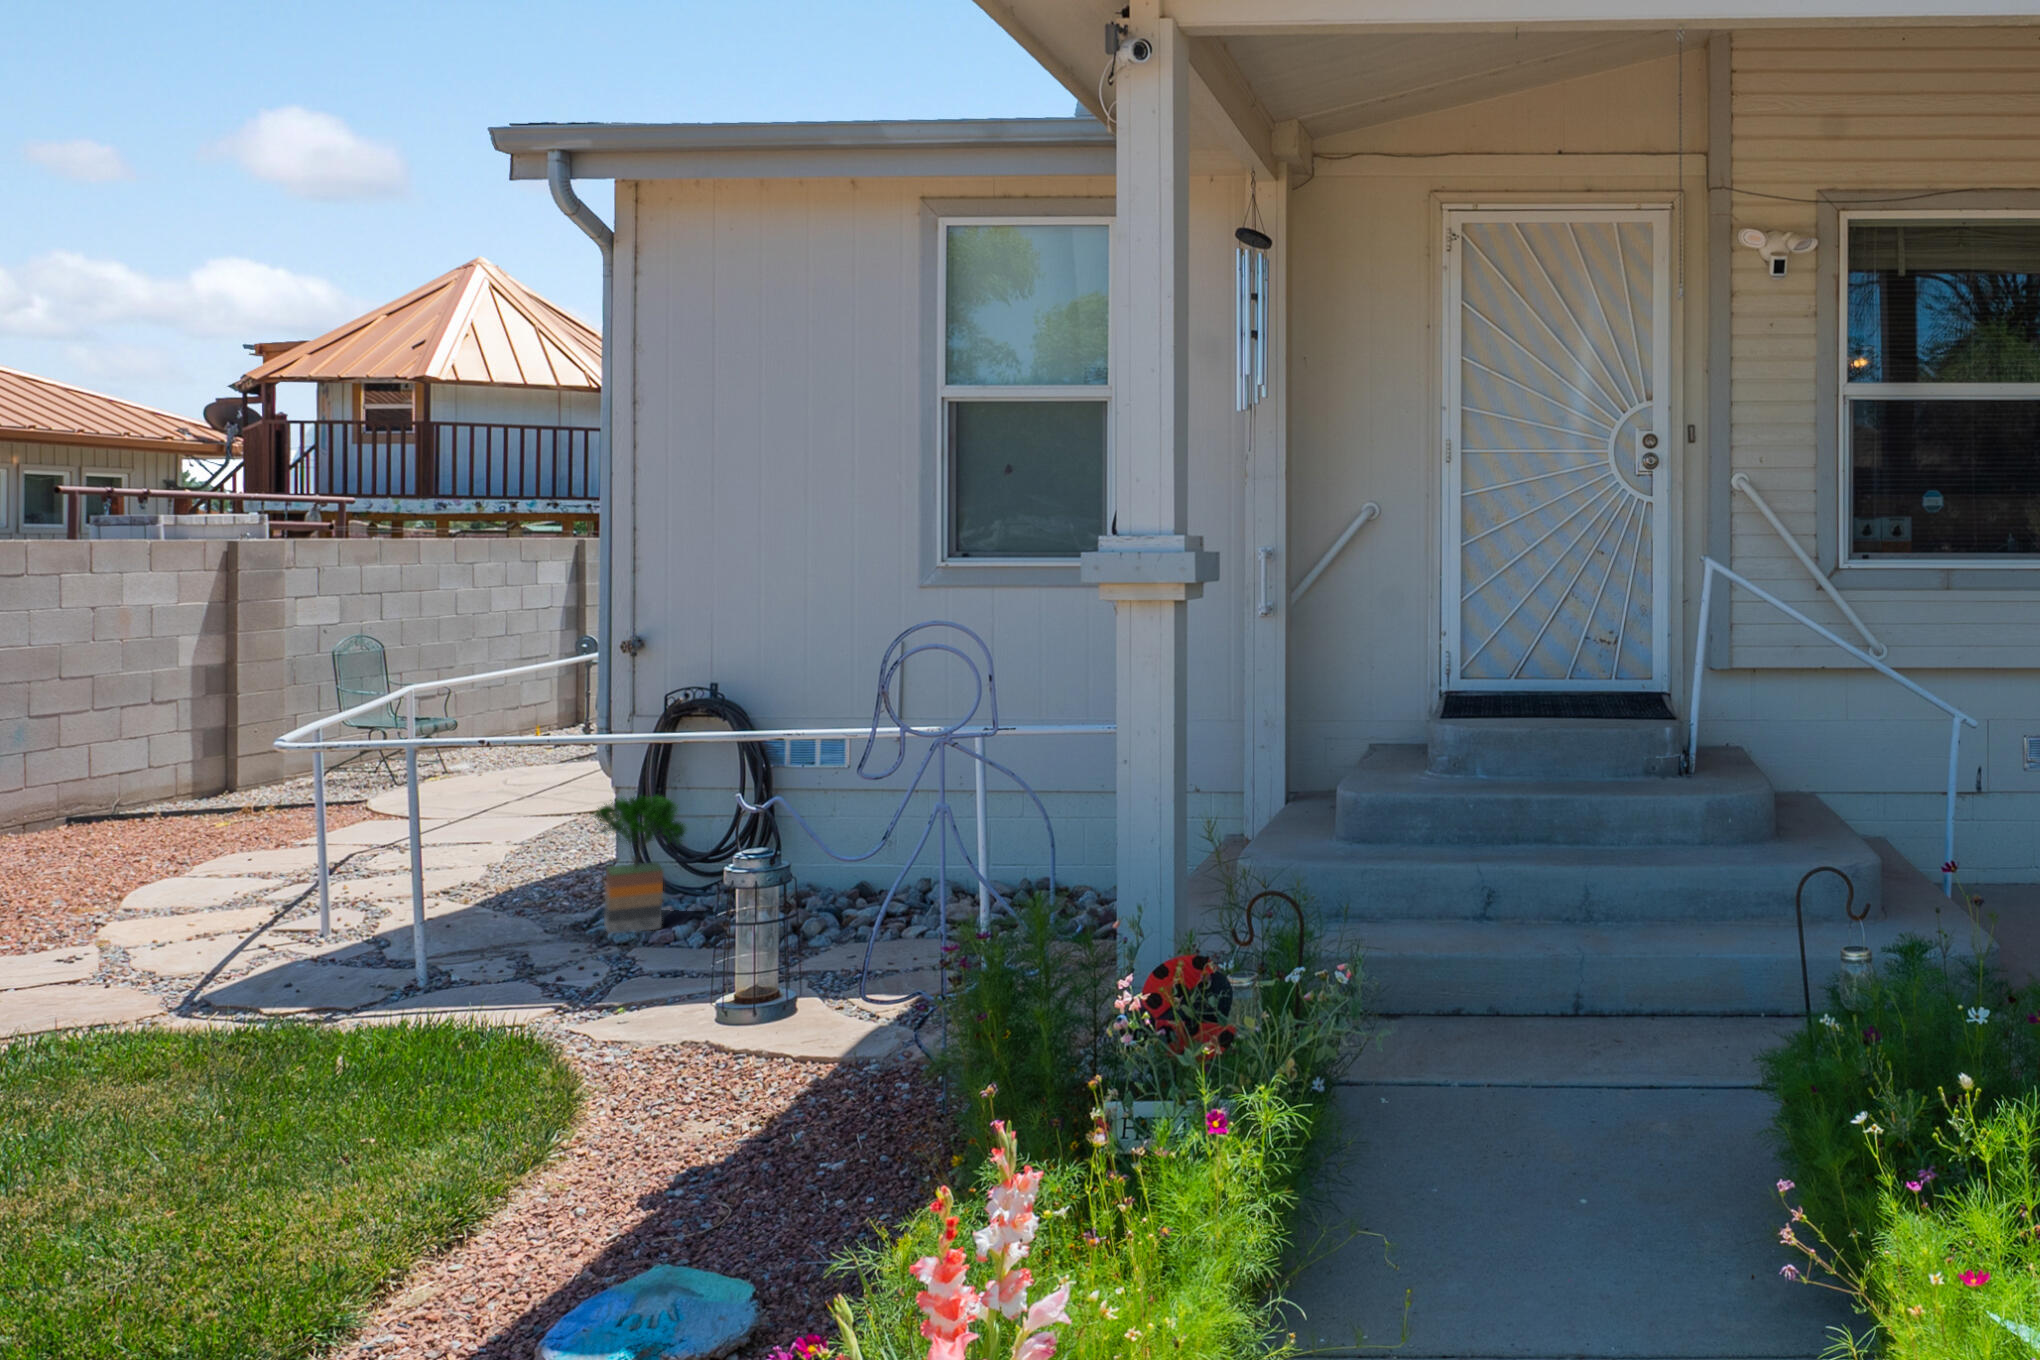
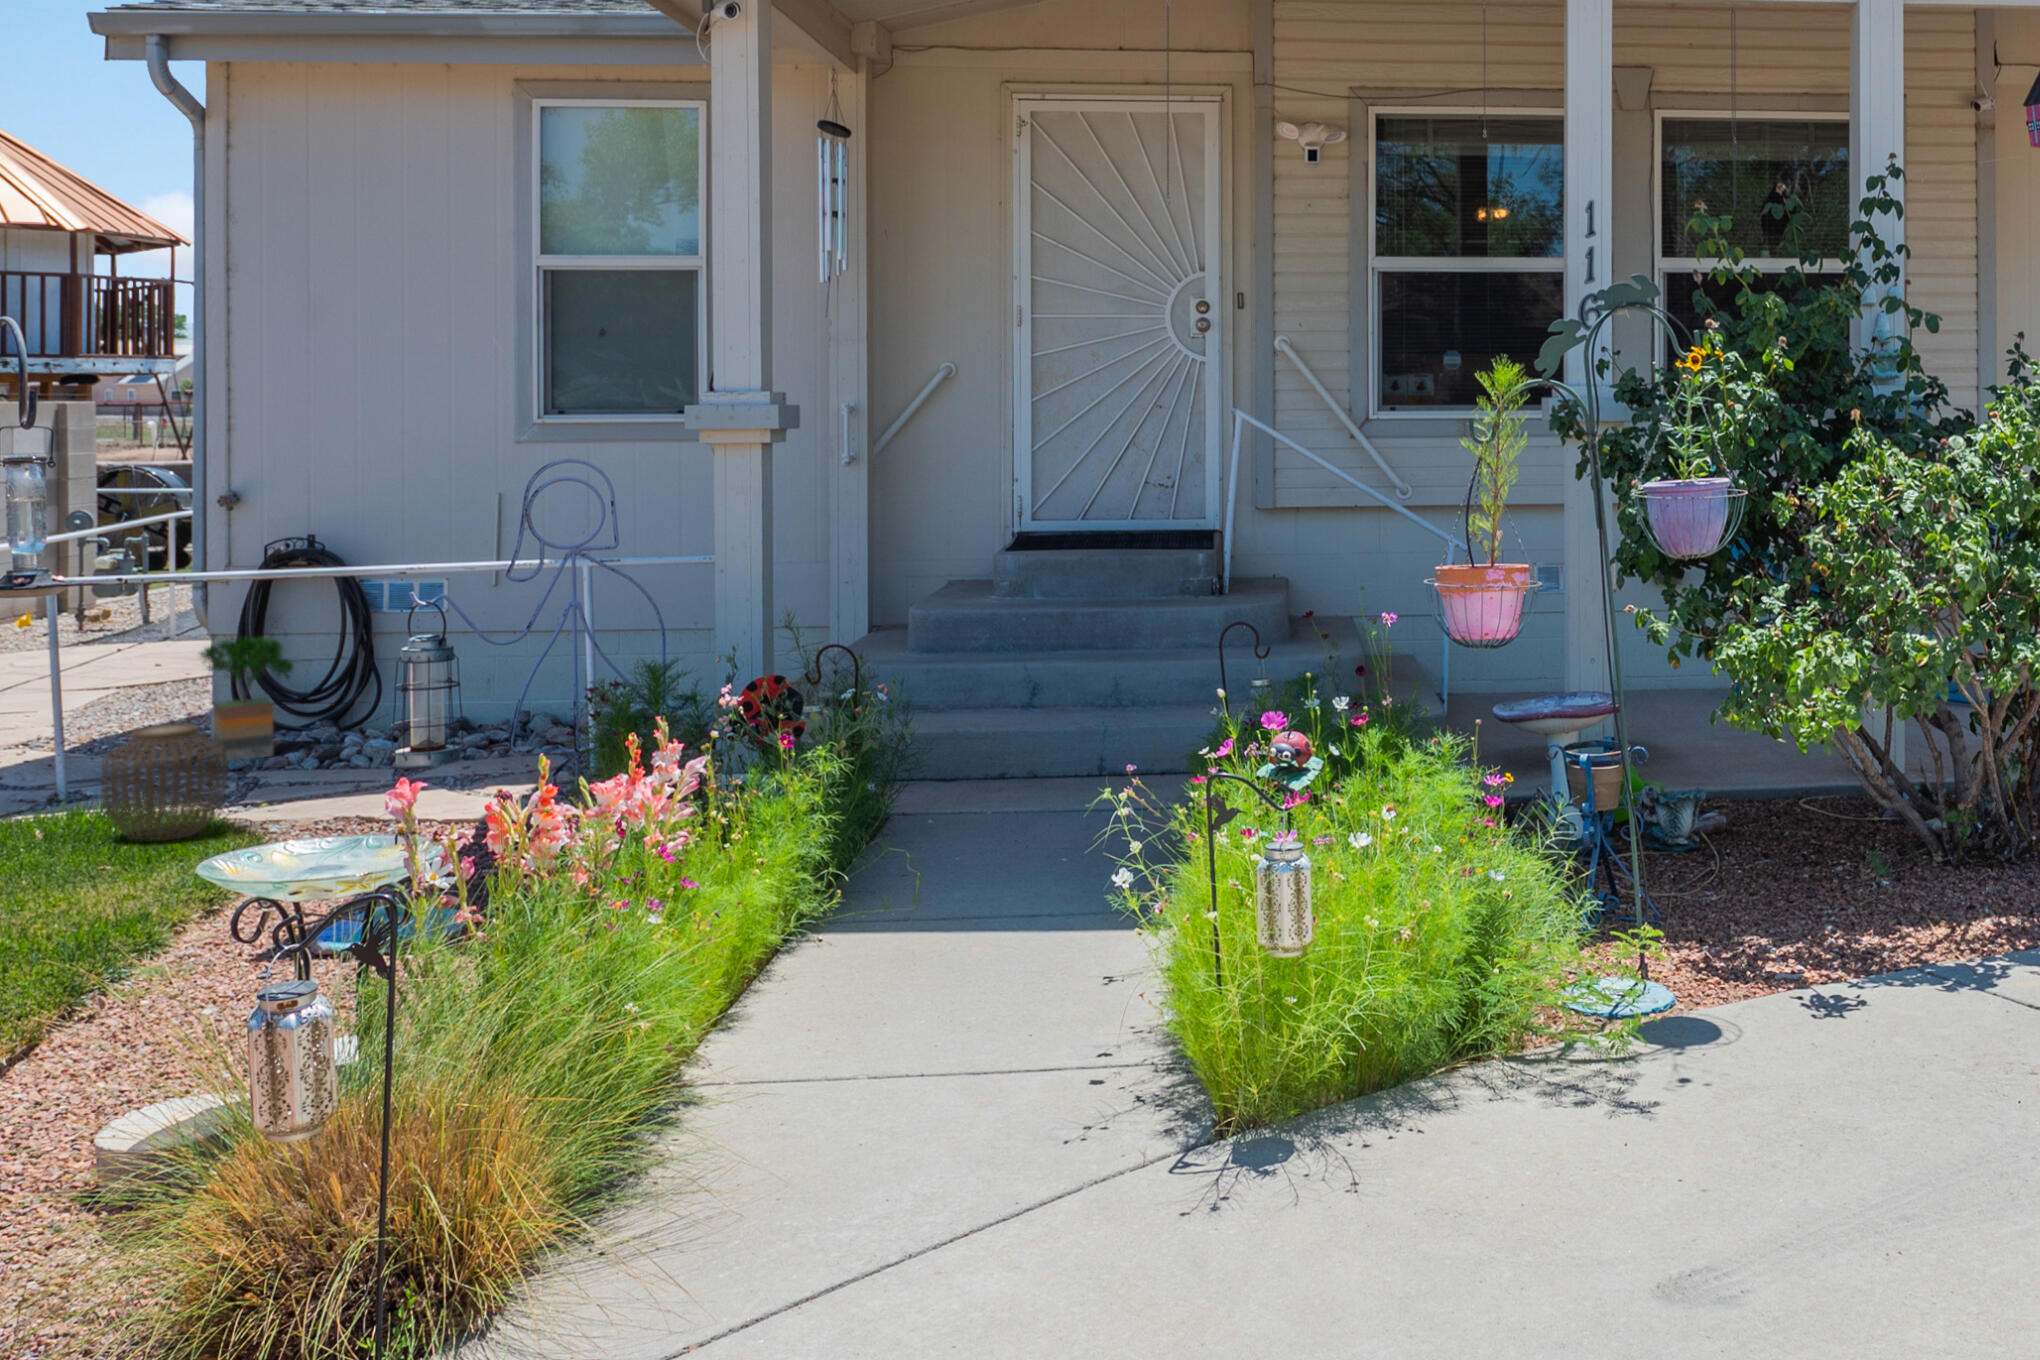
woven basket: none [438,917,576,1060] -> present [102,724,227,841]

